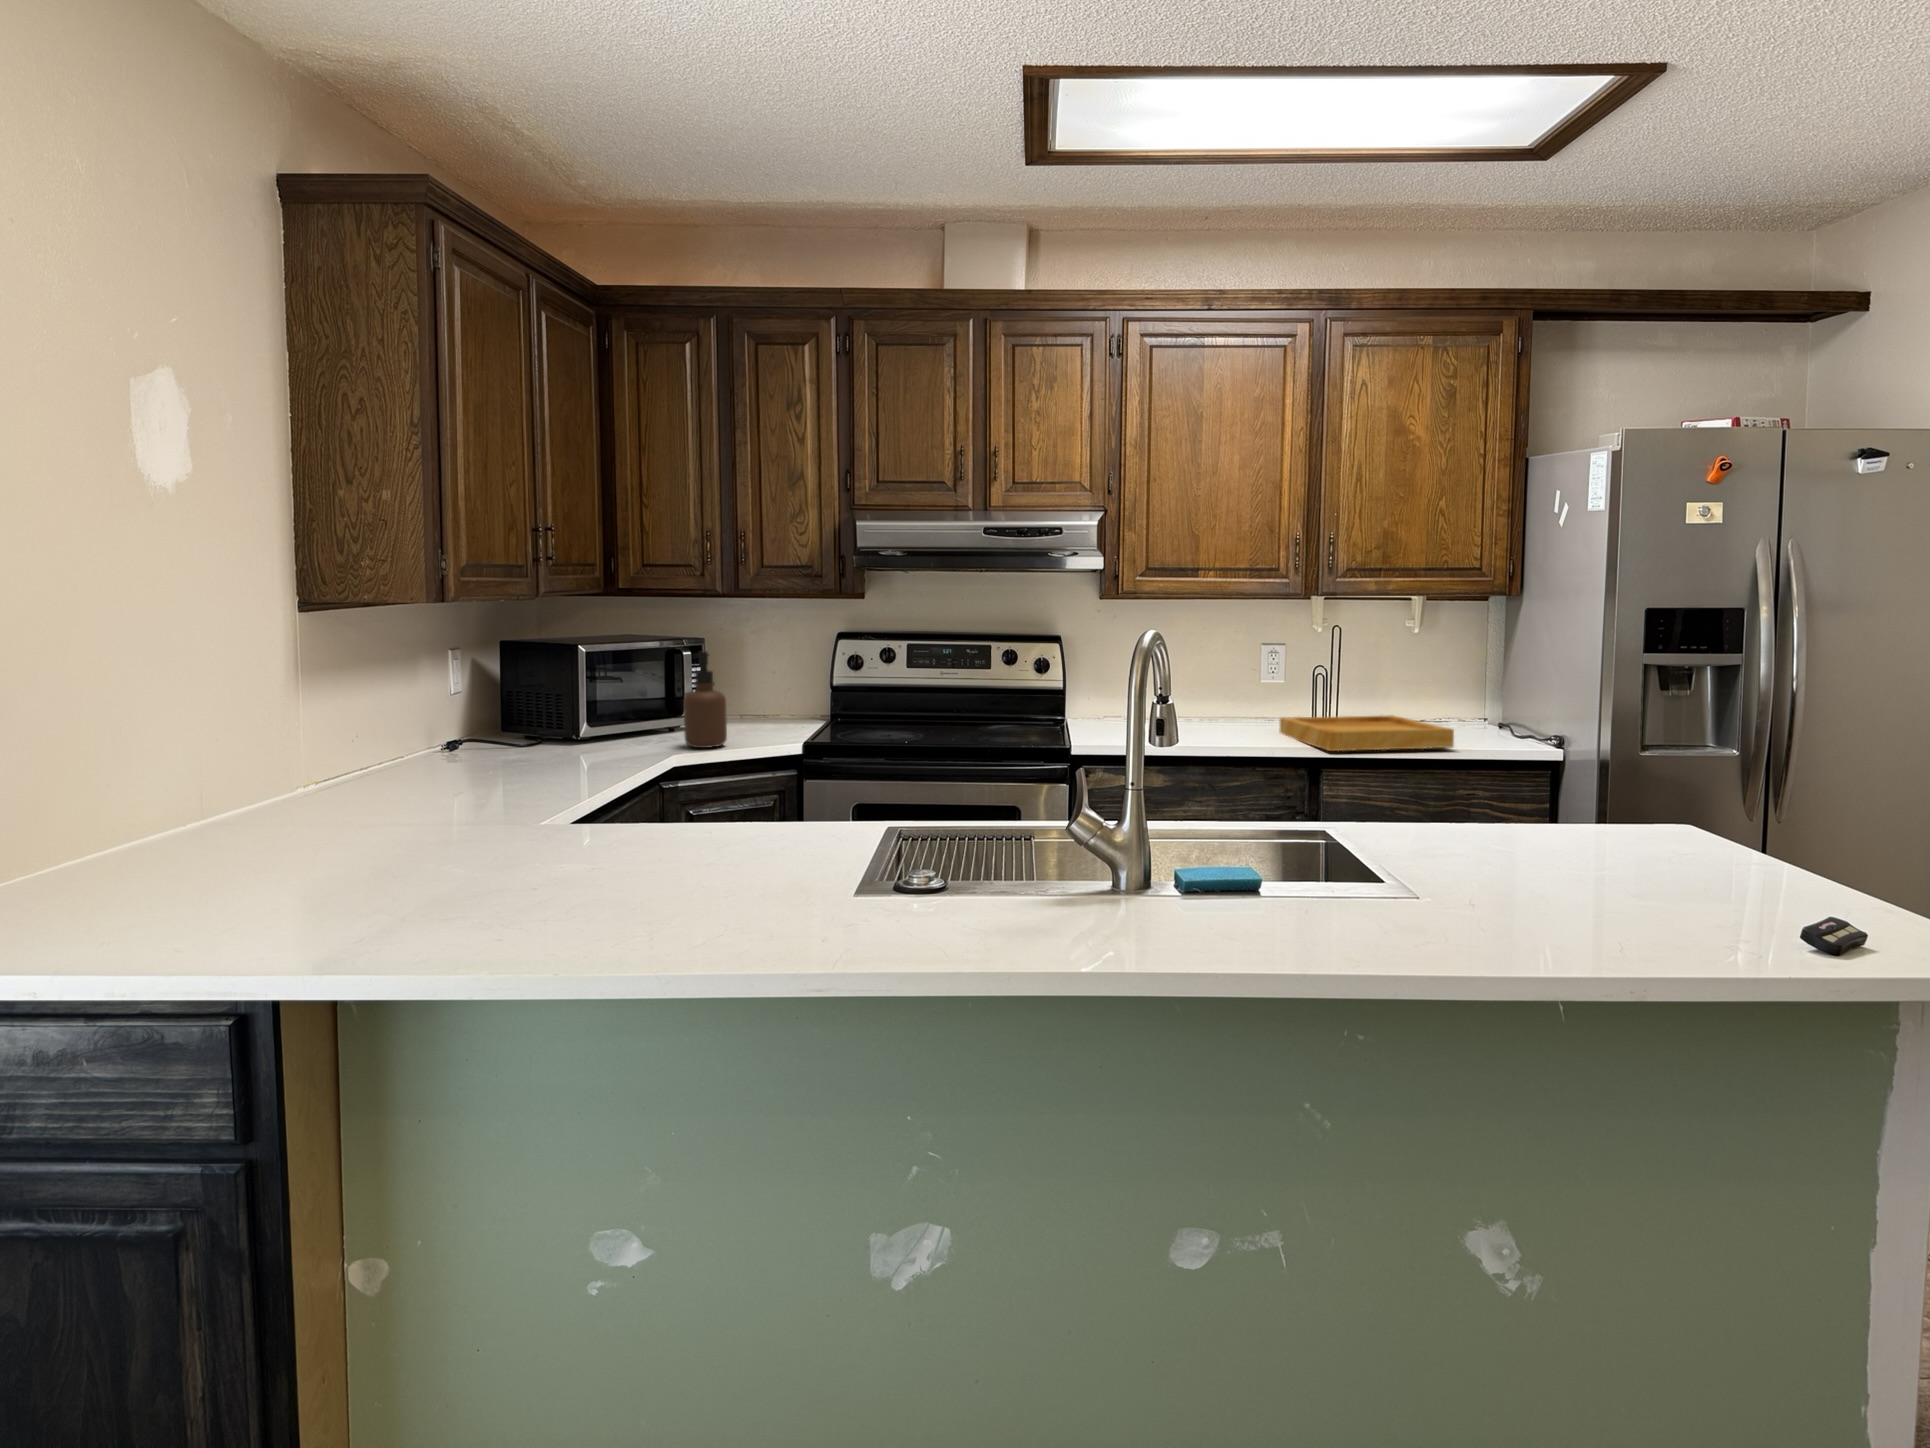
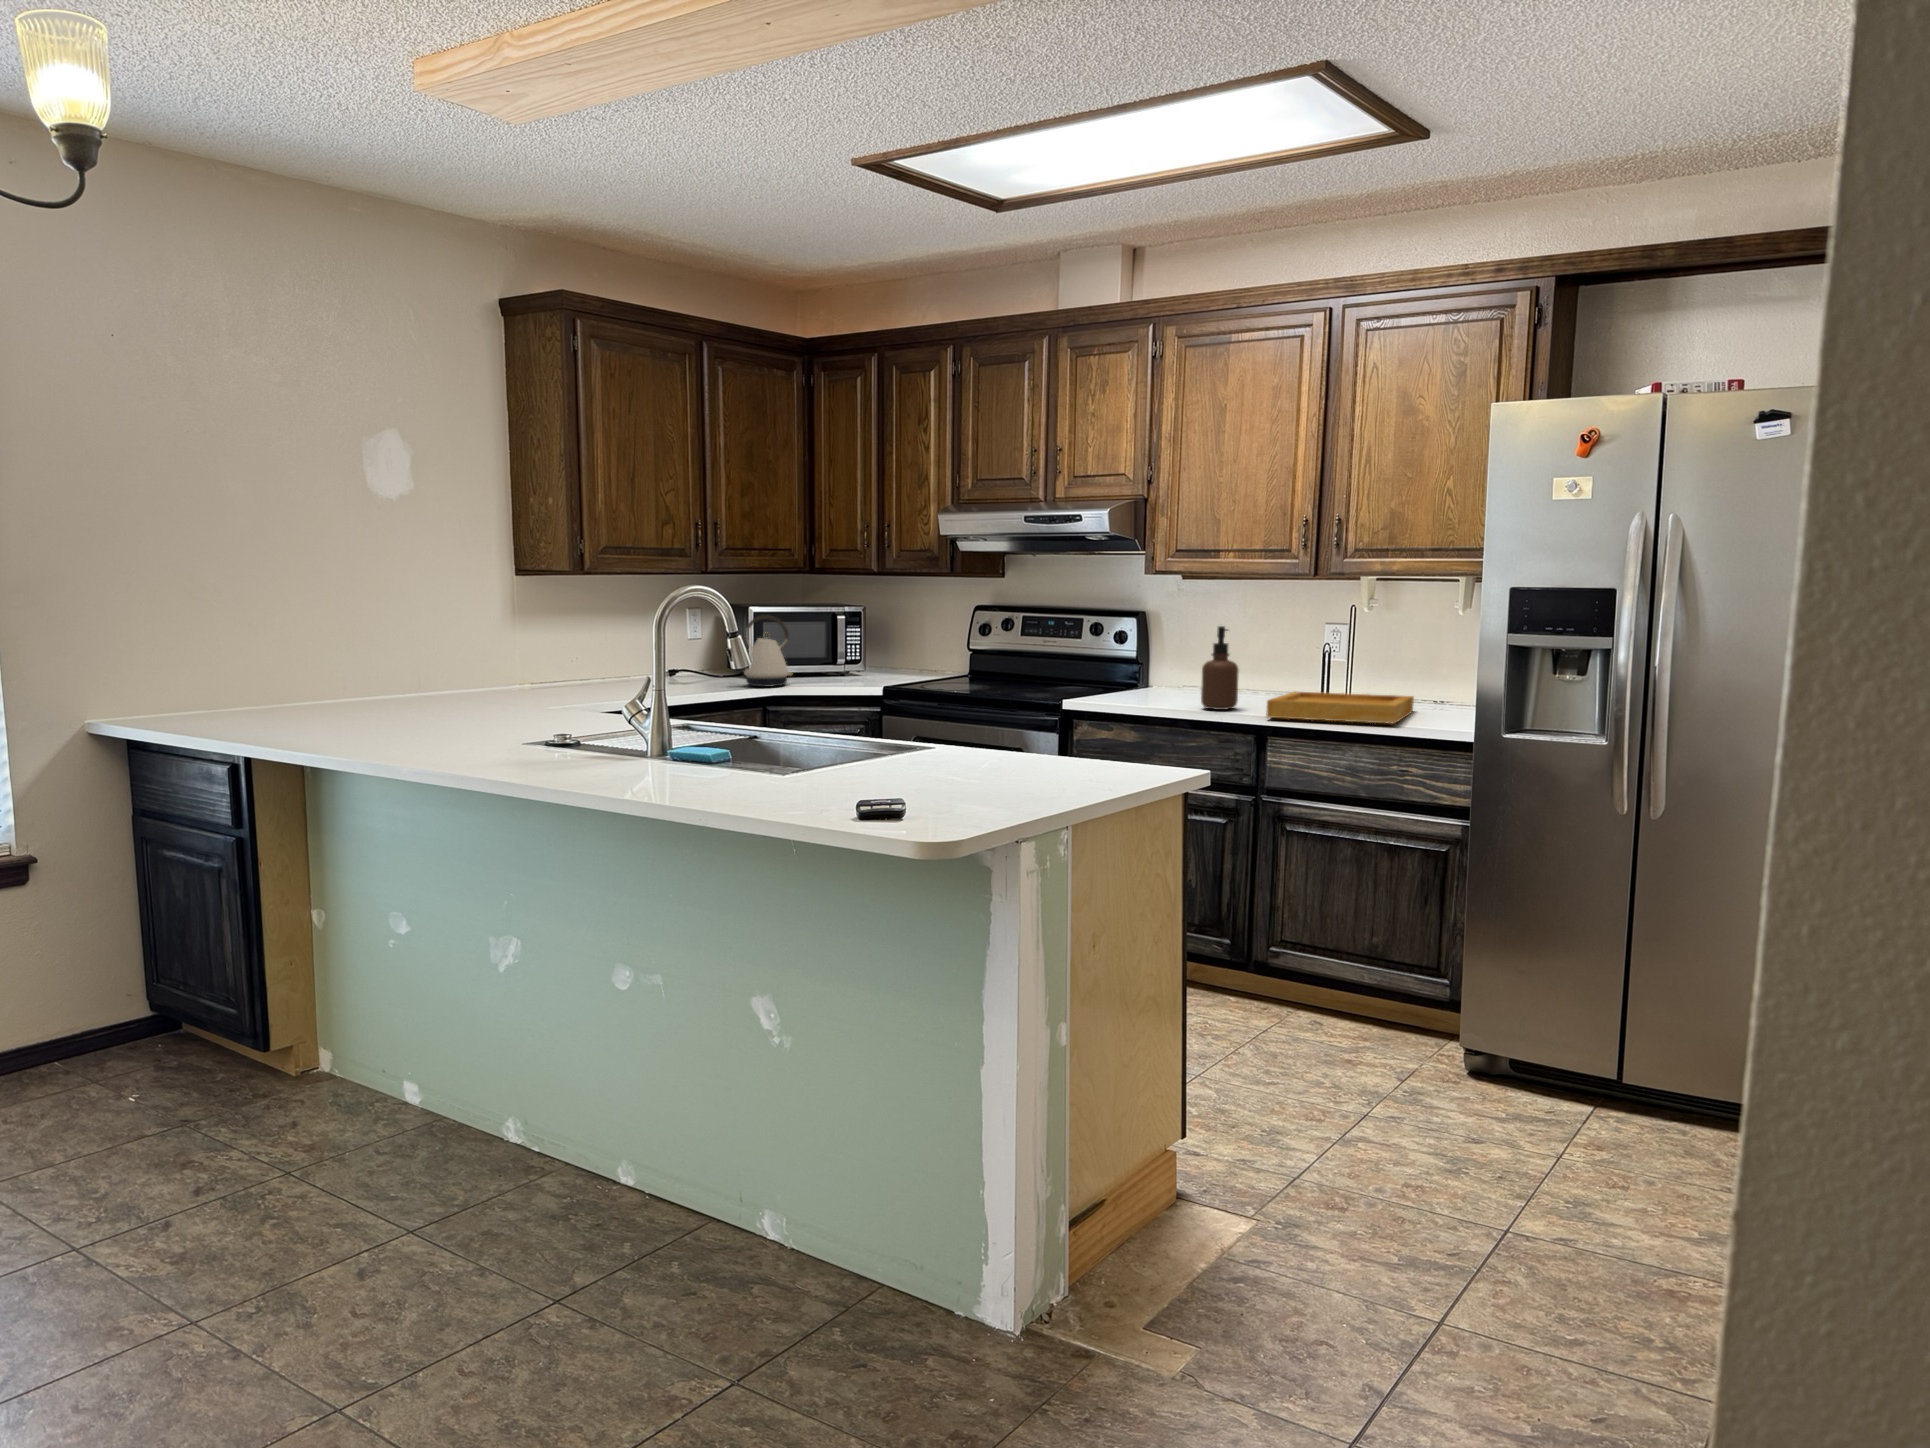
soap dispenser: present [684,651,727,748] -> present [1201,626,1239,710]
kettle: none [580,656,651,758] -> present [744,615,791,687]

